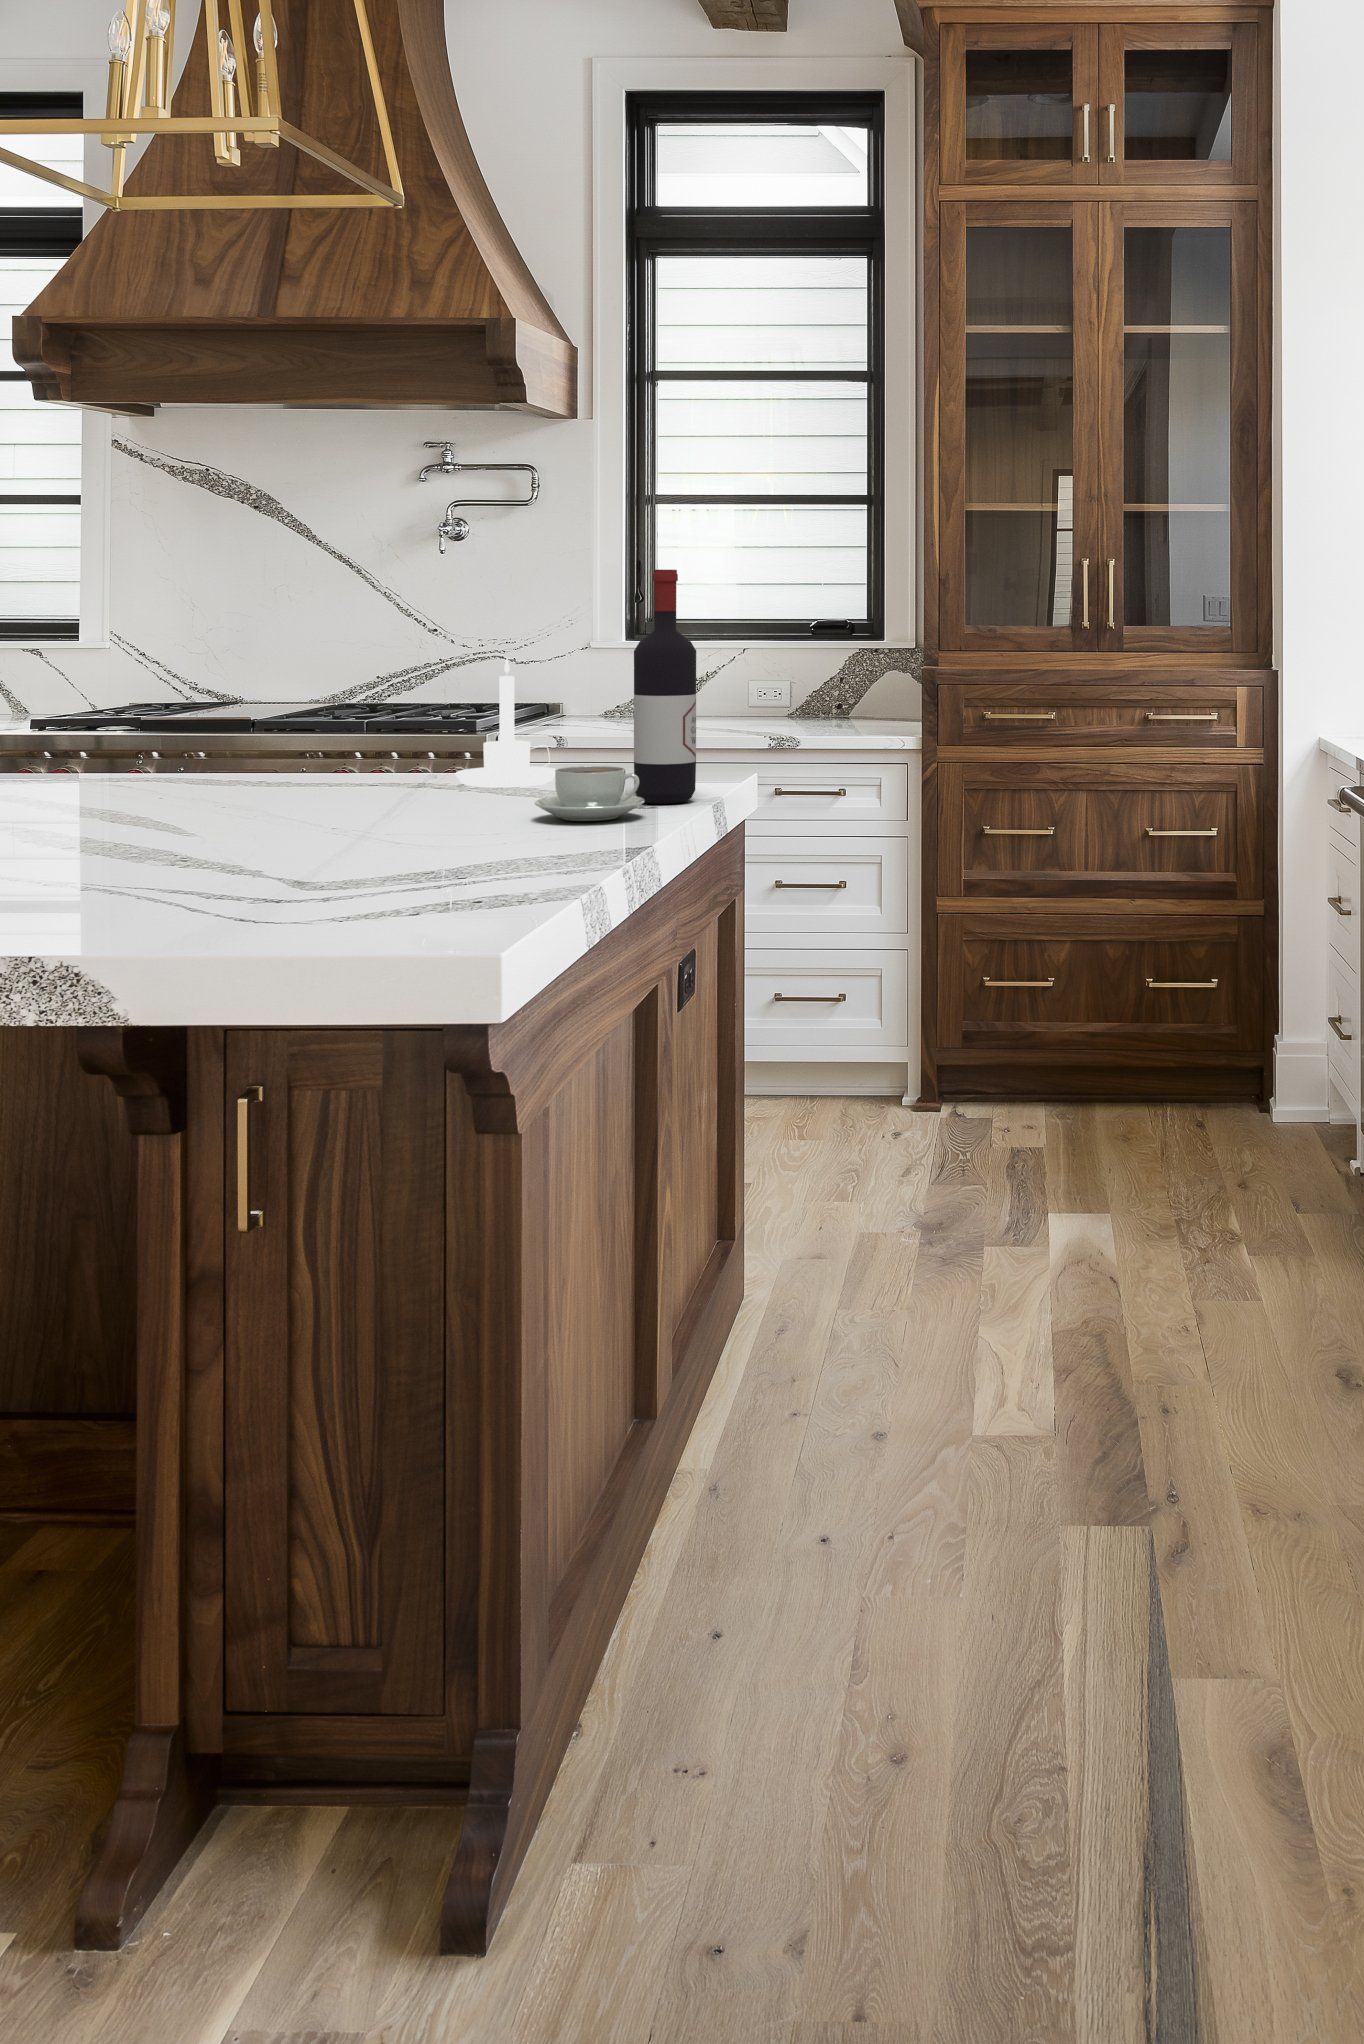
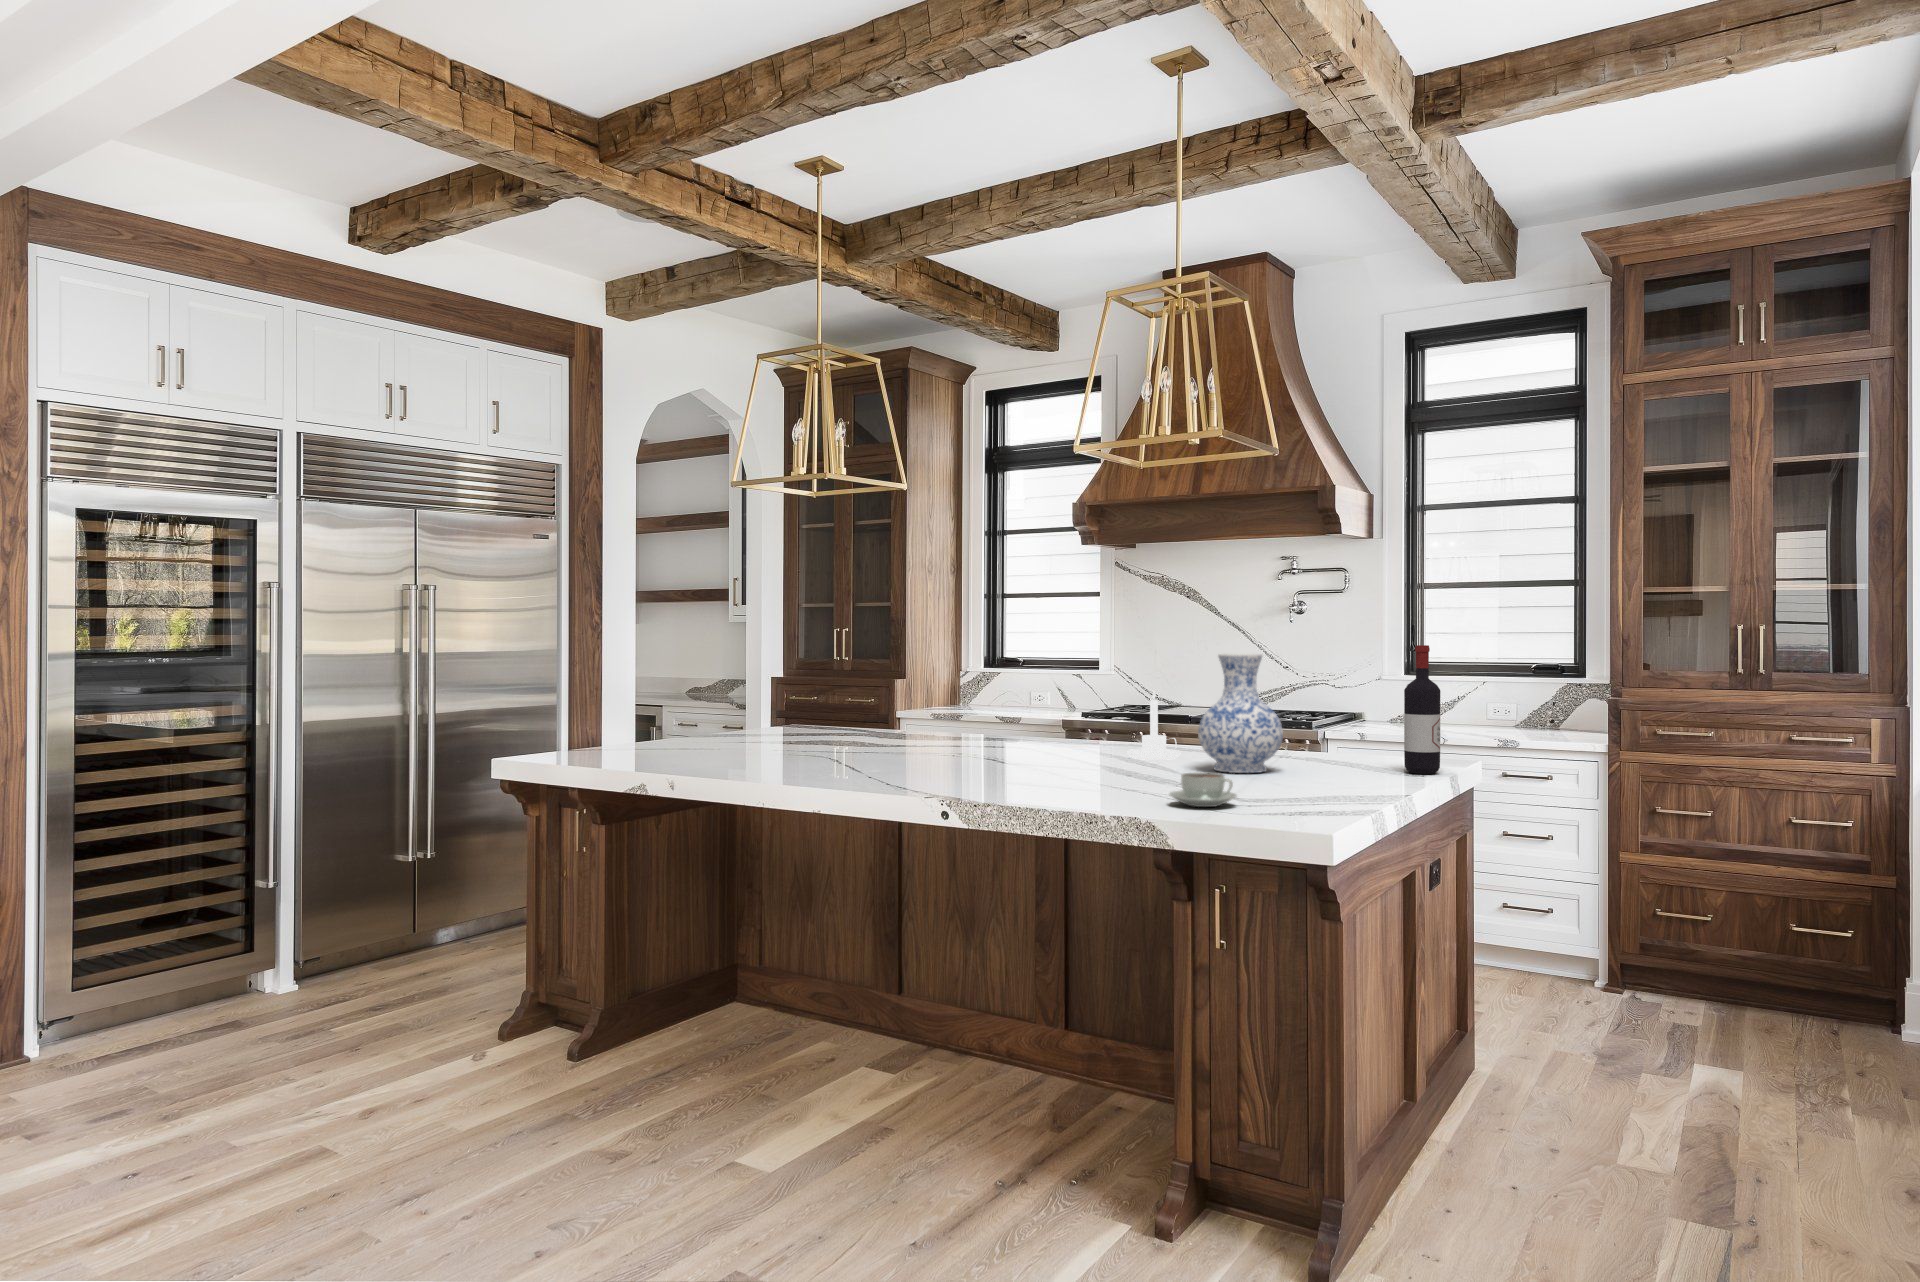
vase: none [231,583,407,823] -> present [1198,653,1283,773]
candle holder: present [456,658,556,788] -> present [1128,692,1181,760]
coffee cup: present [534,766,645,821] -> present [1170,772,1236,807]

